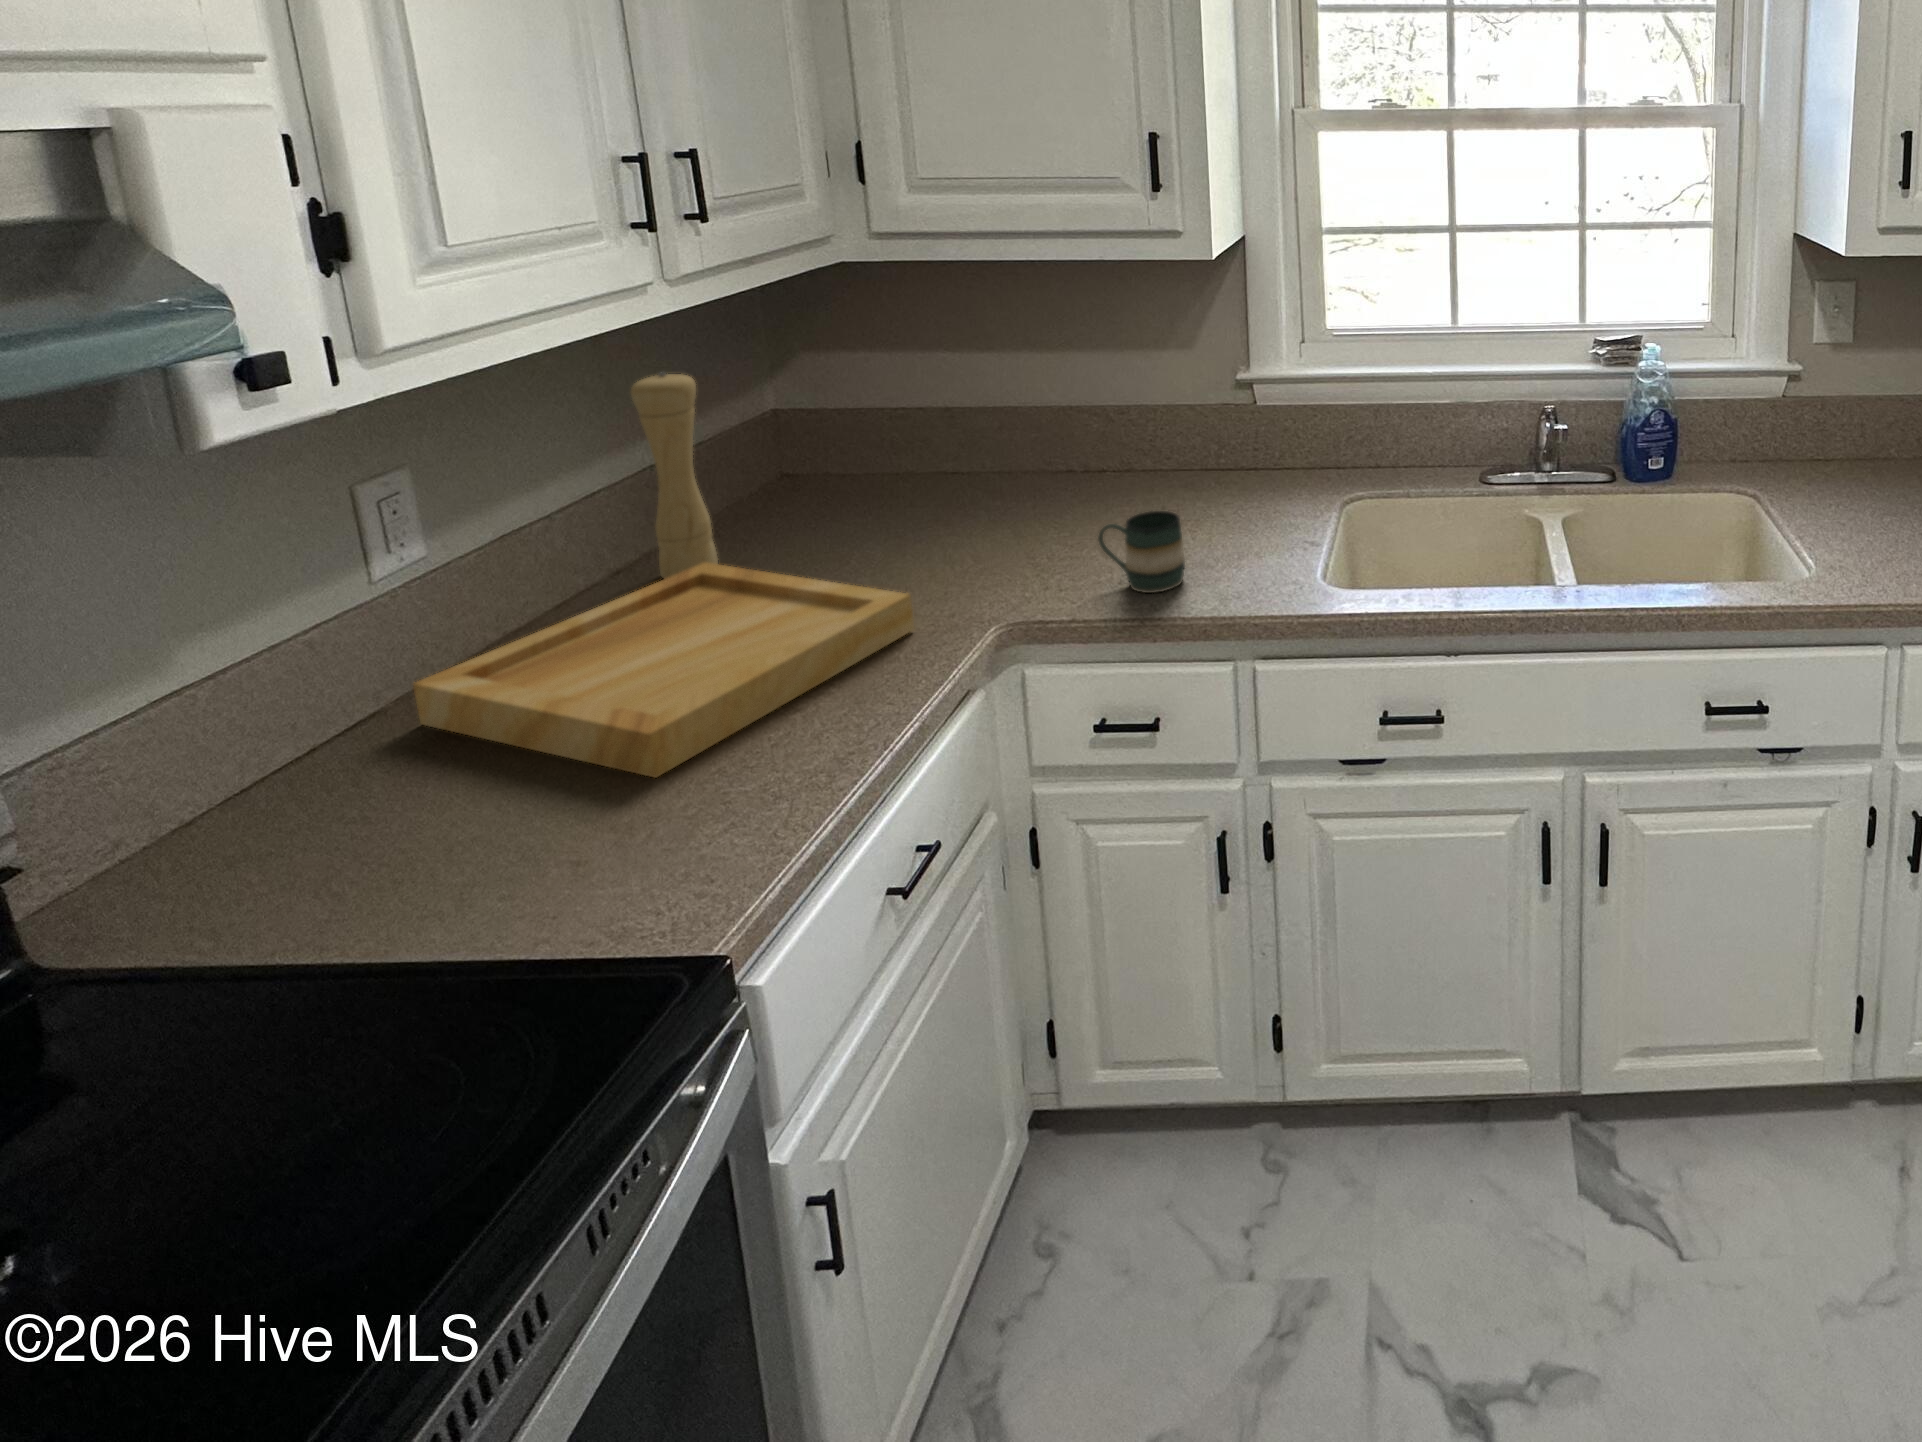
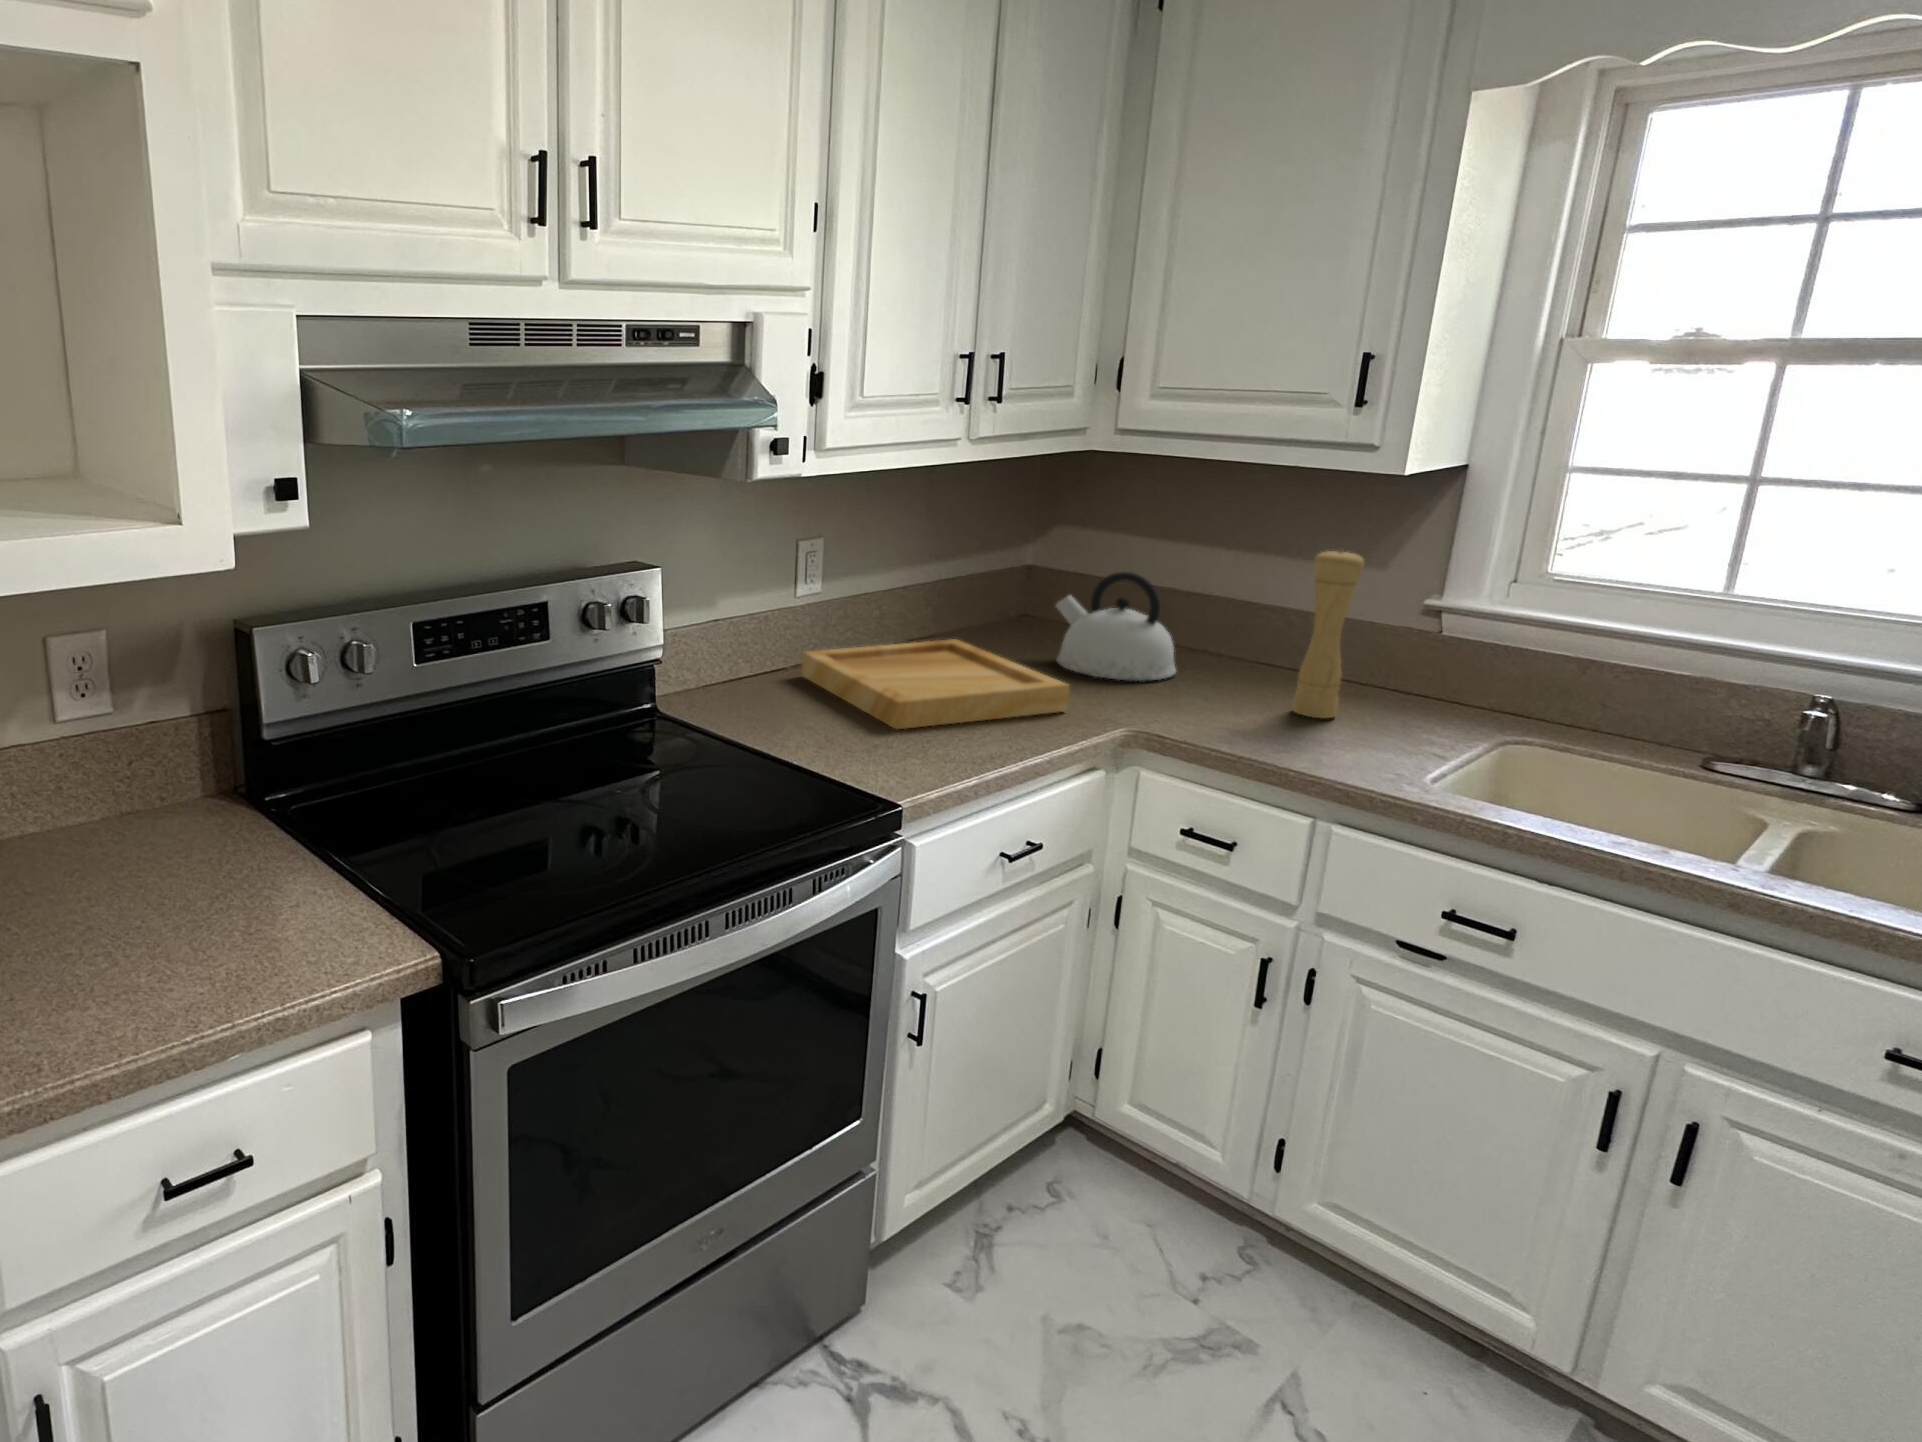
pepper mill: present [631,373,718,579] -> present [1292,549,1364,718]
kettle: none [841,410,1017,556] -> present [1056,572,1176,681]
mug: present [1099,511,1185,593] -> none [1223,678,1298,744]

